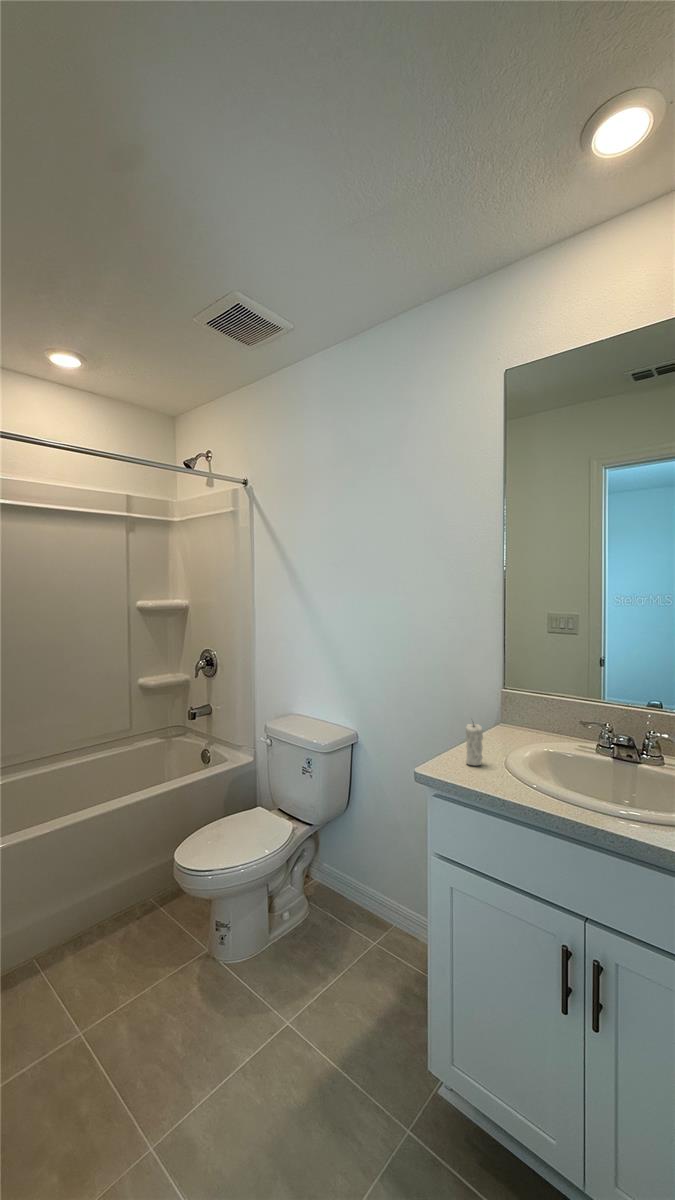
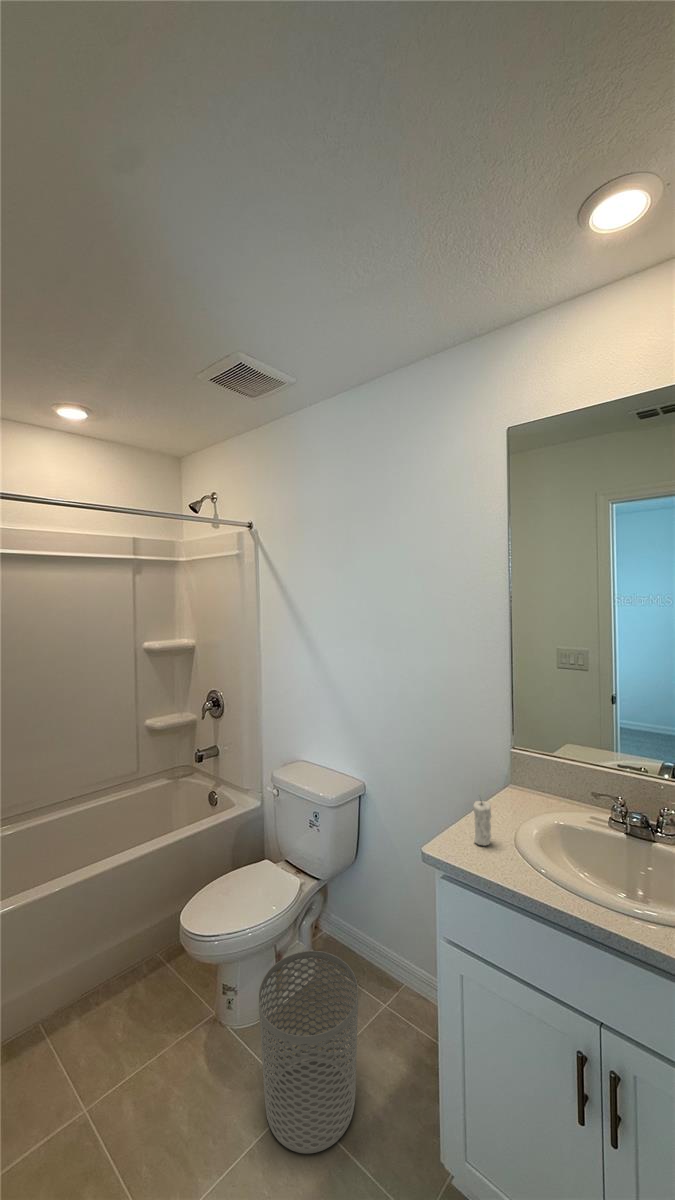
waste bin: none [252,884,349,1068] -> present [259,951,358,1154]

